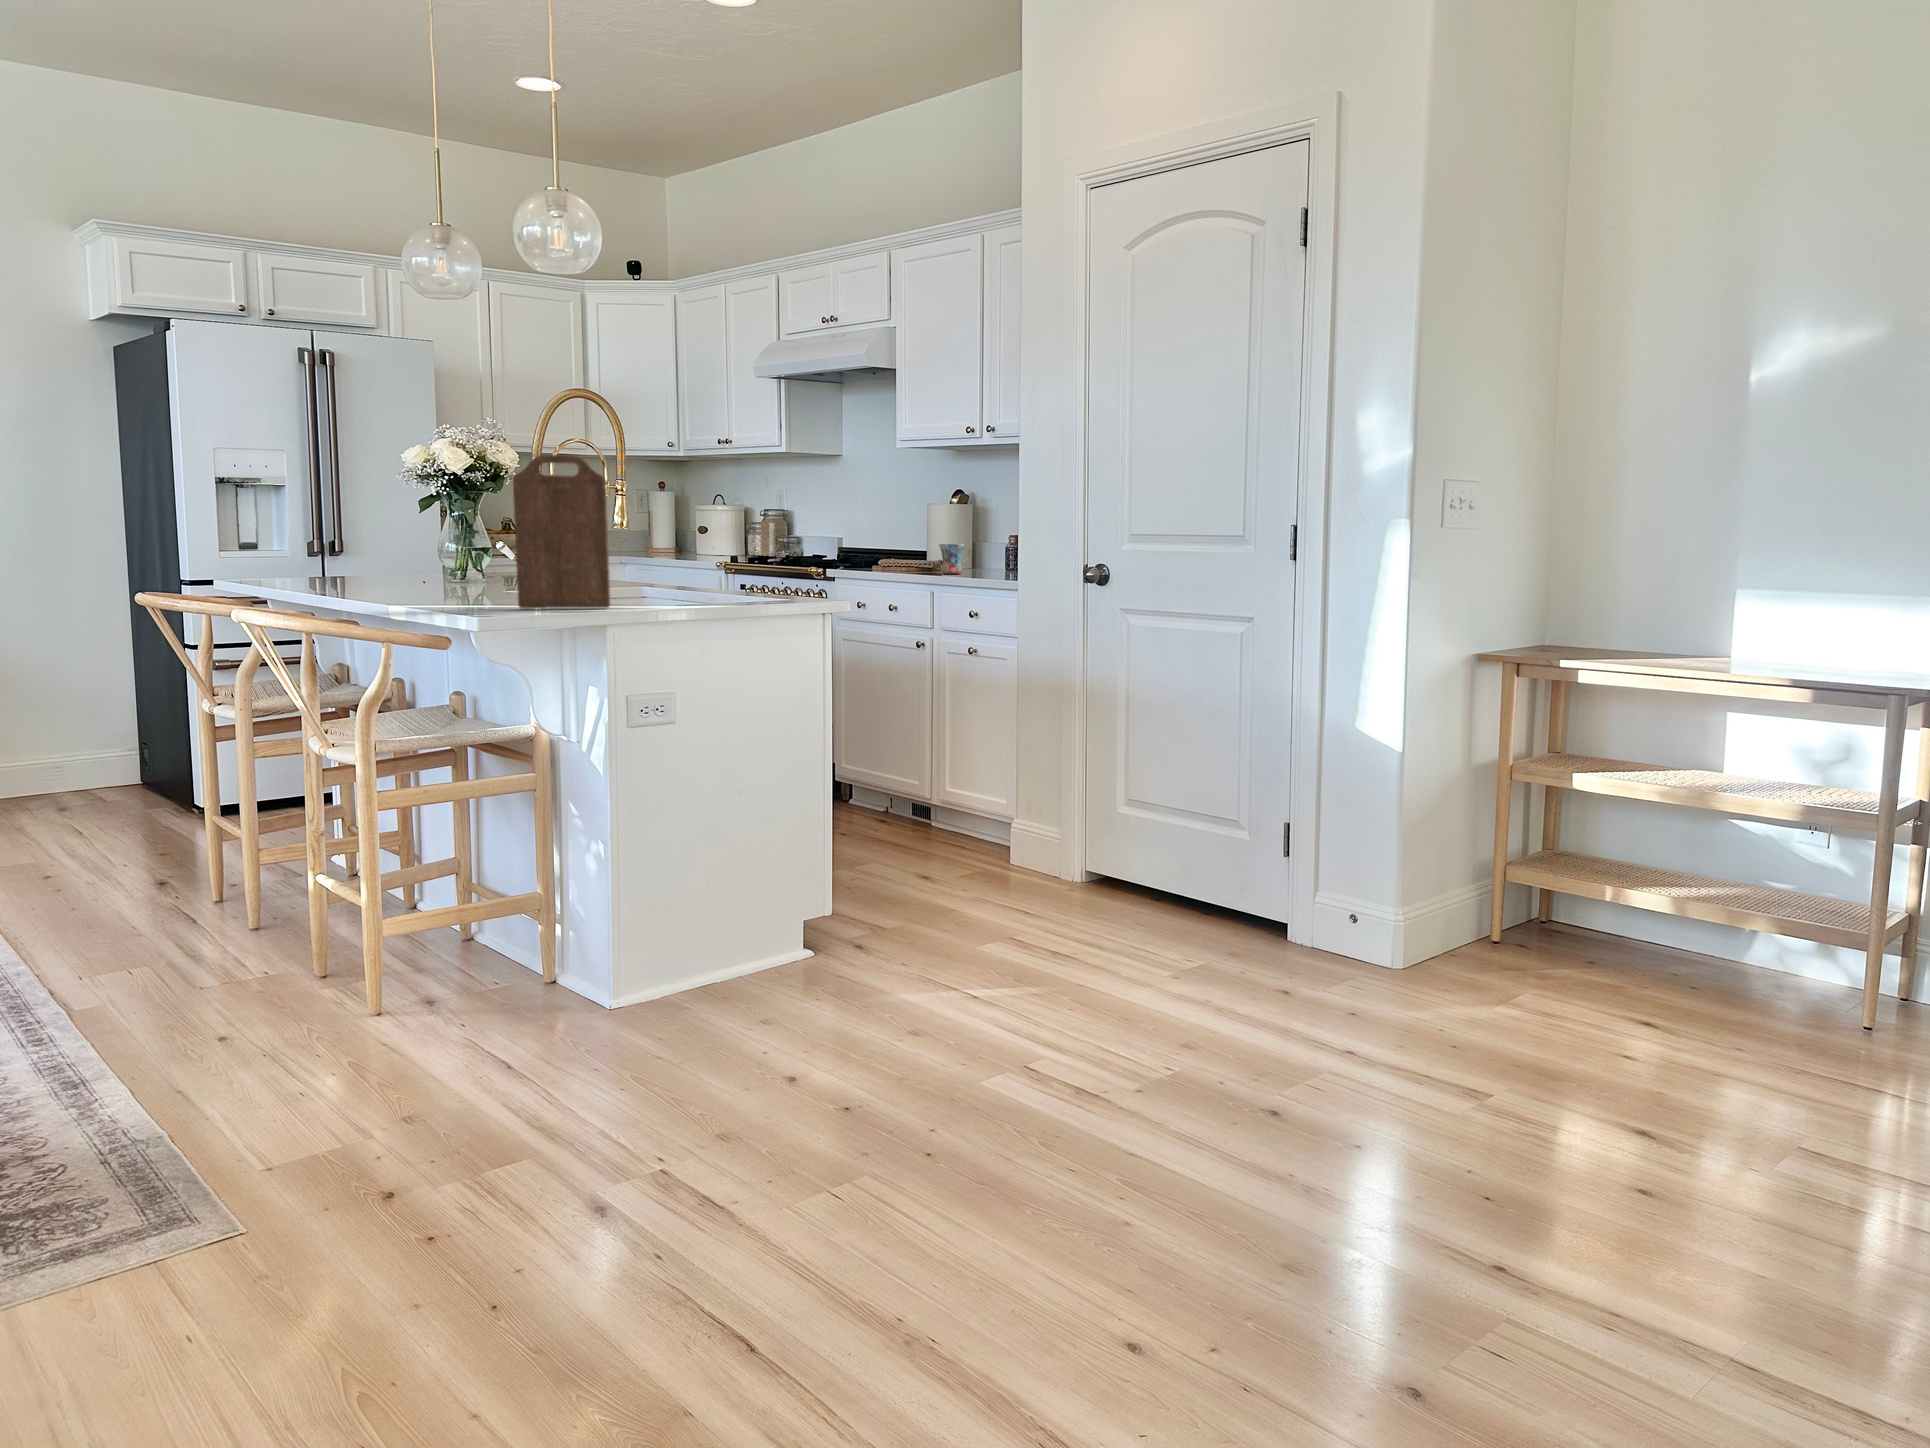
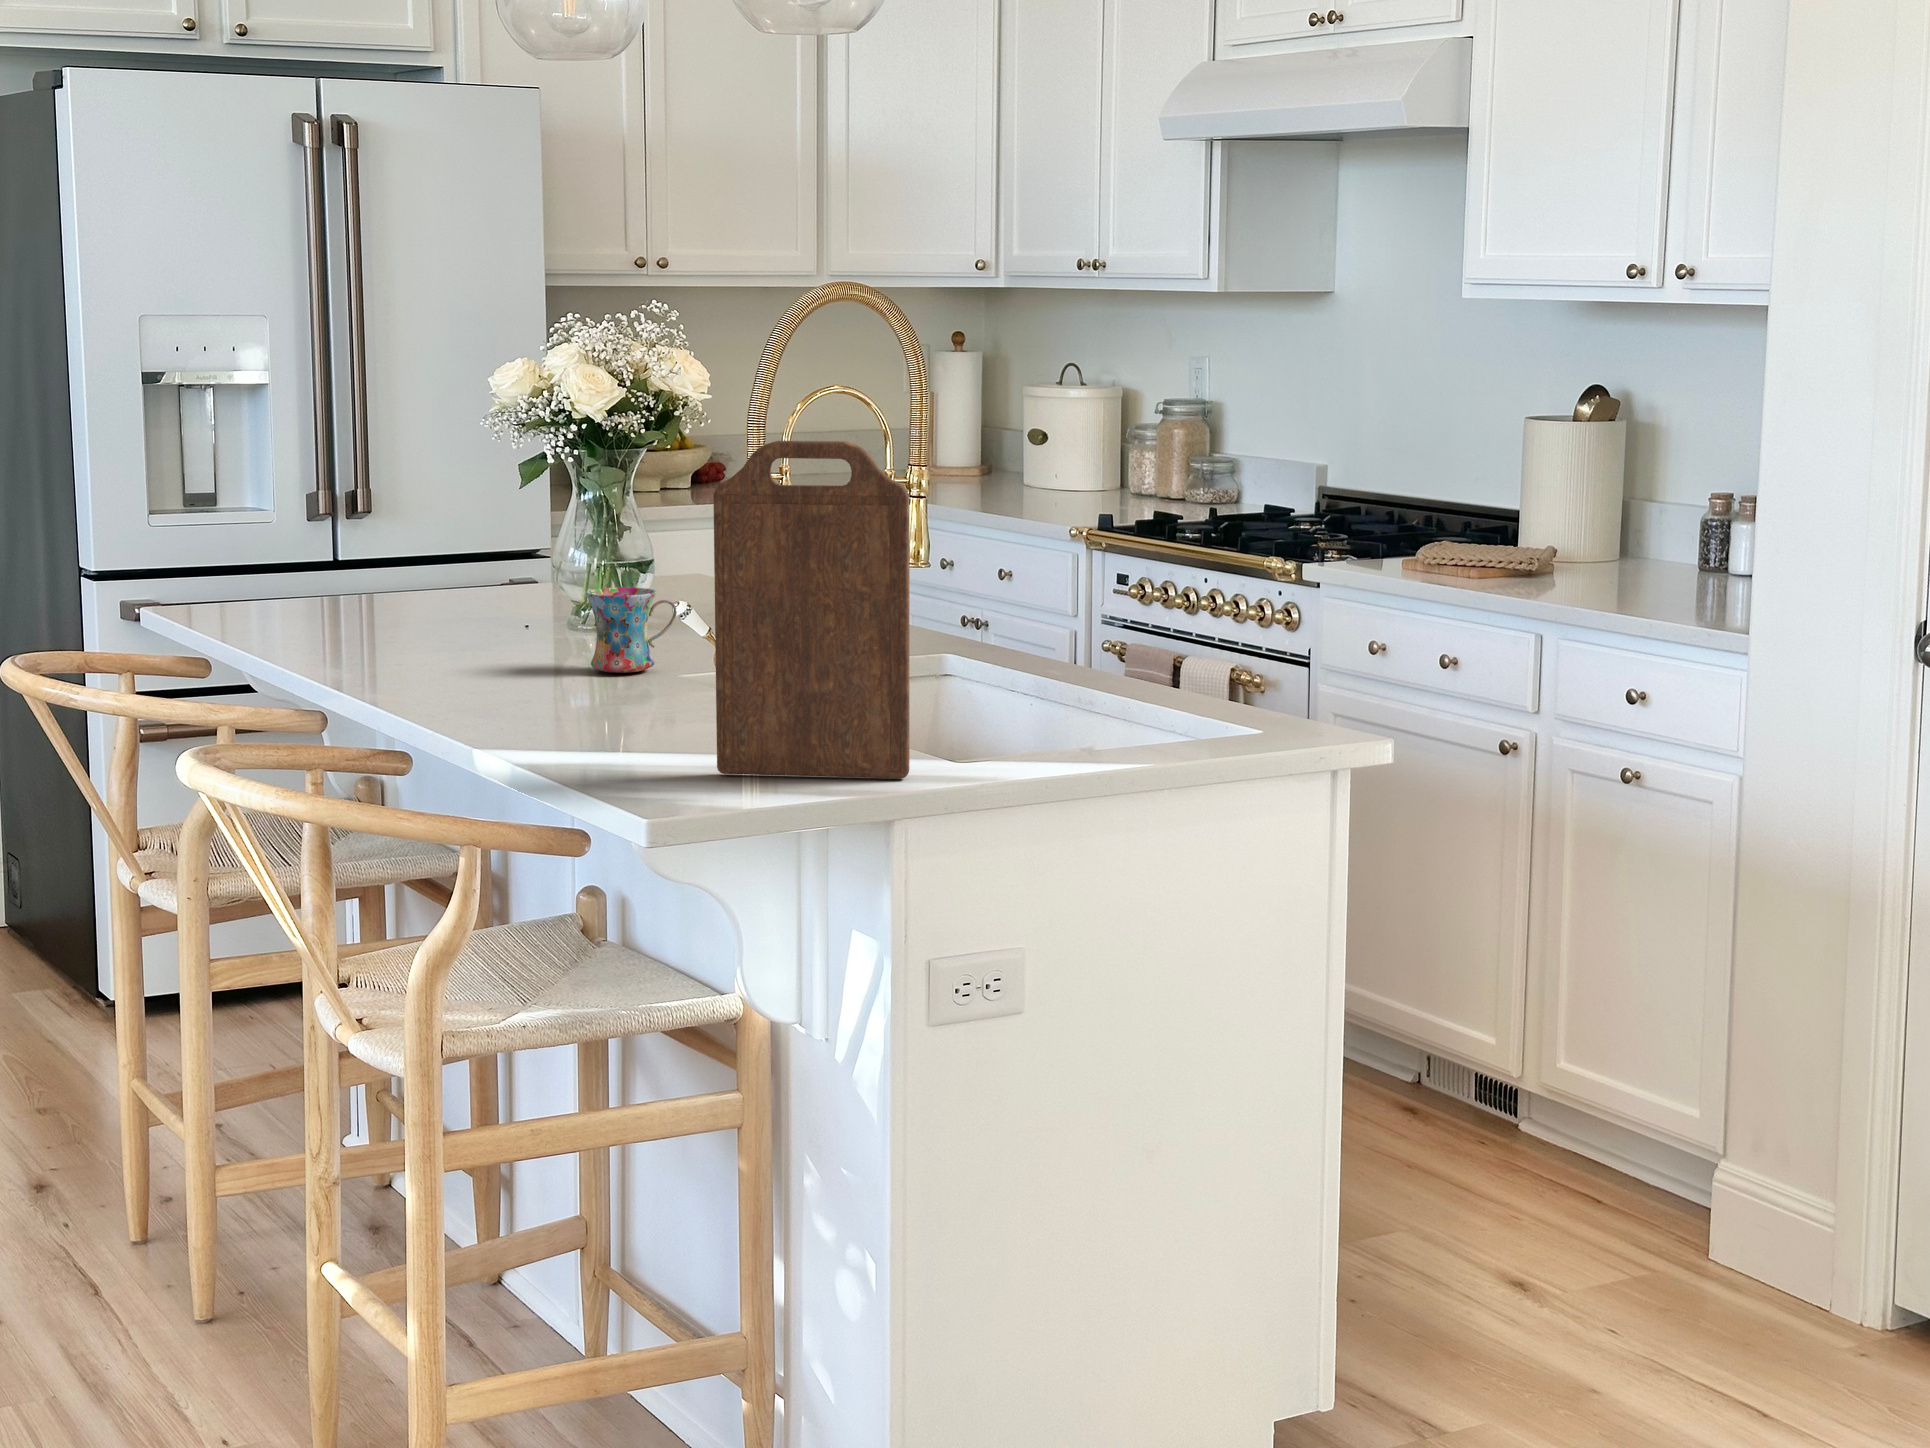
mug: present [939,544,970,574] -> present [586,587,677,673]

